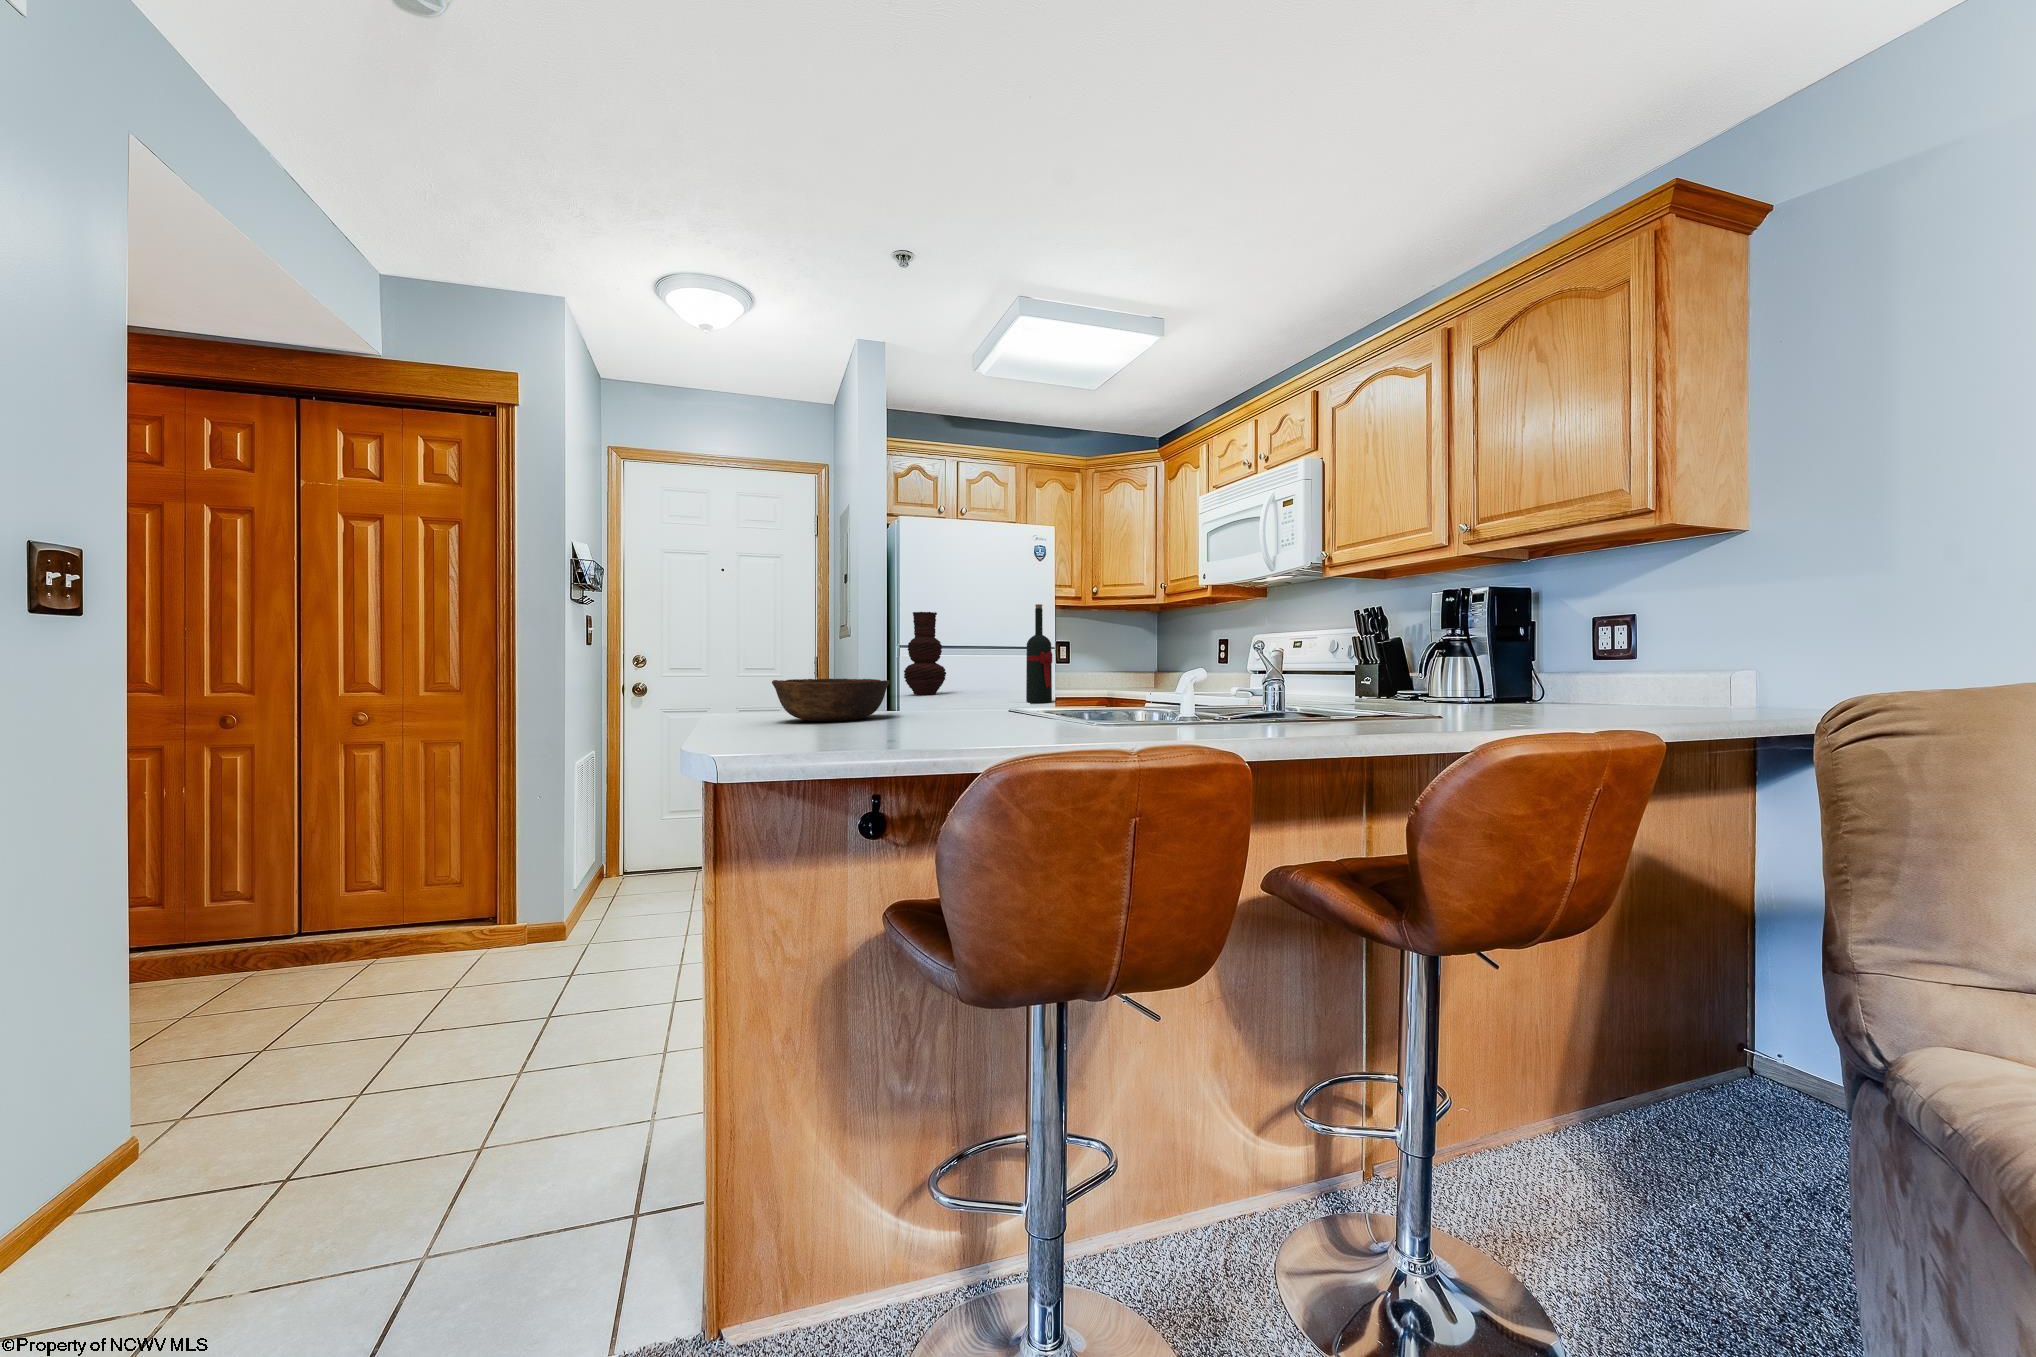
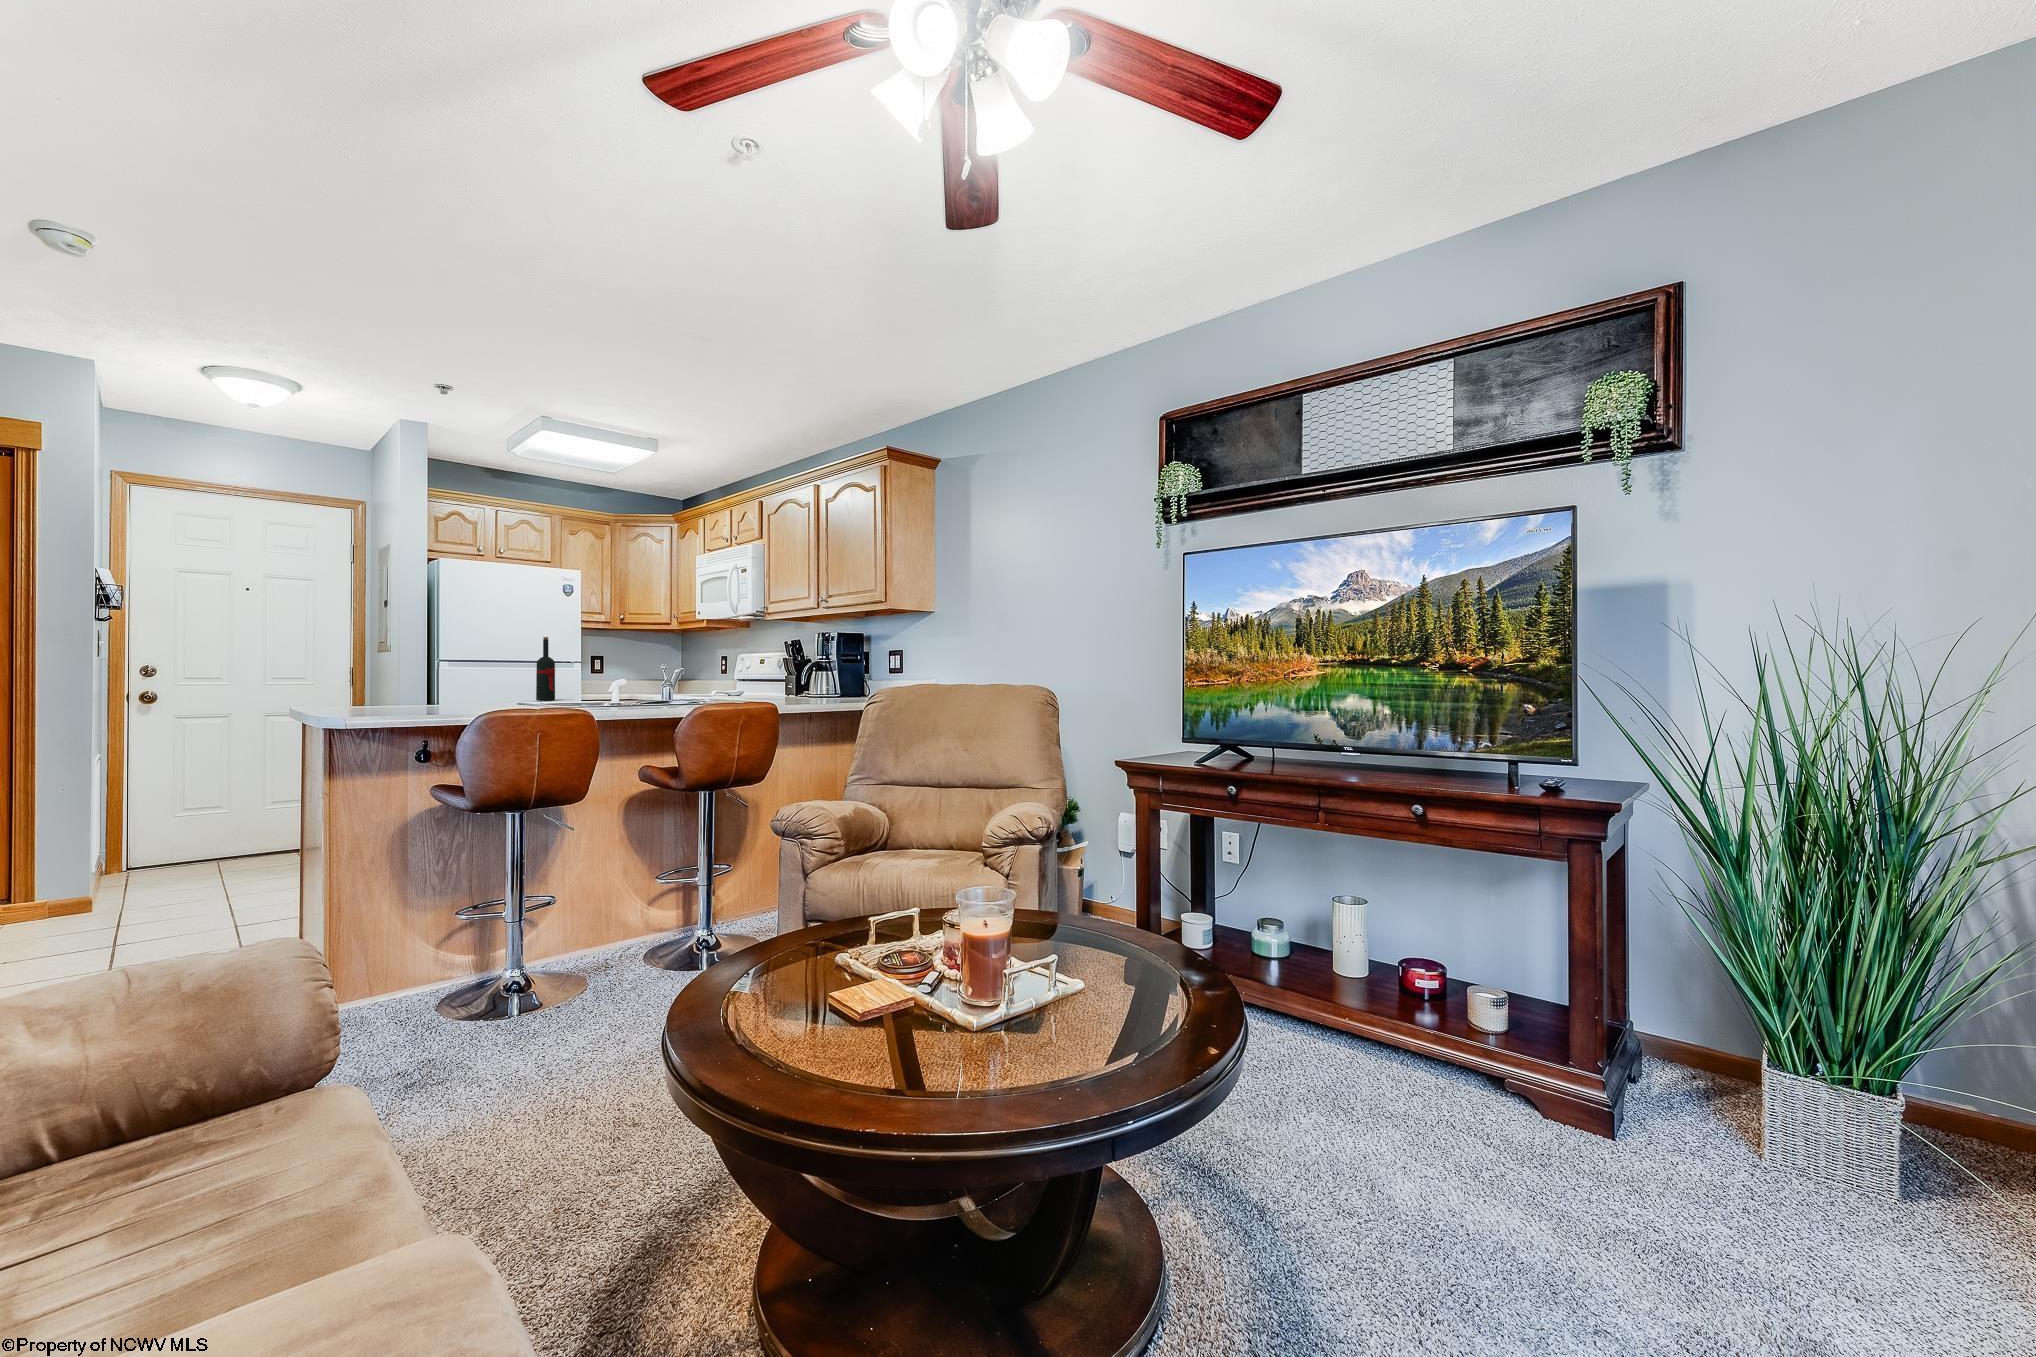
vase: present [904,612,946,695] -> none [439,635,478,699]
bowl: present [772,679,890,721] -> none [341,685,431,711]

